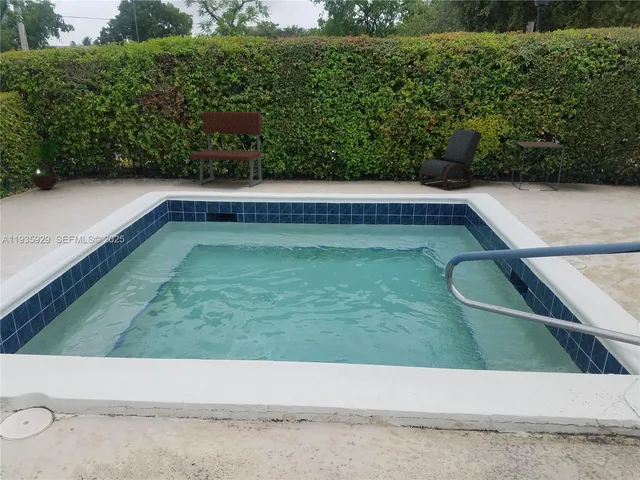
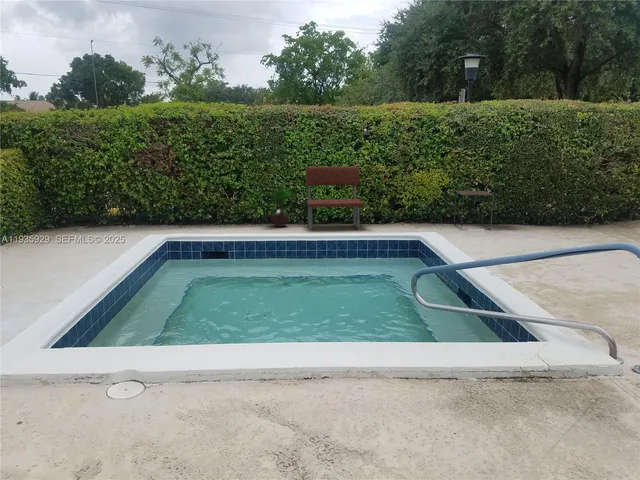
bench: present [190,112,262,187] -> present [306,166,364,230]
lounge chair: present [419,129,482,190] -> none [379,181,429,231]
potted tree: present [32,140,57,189] -> present [271,188,289,226]

